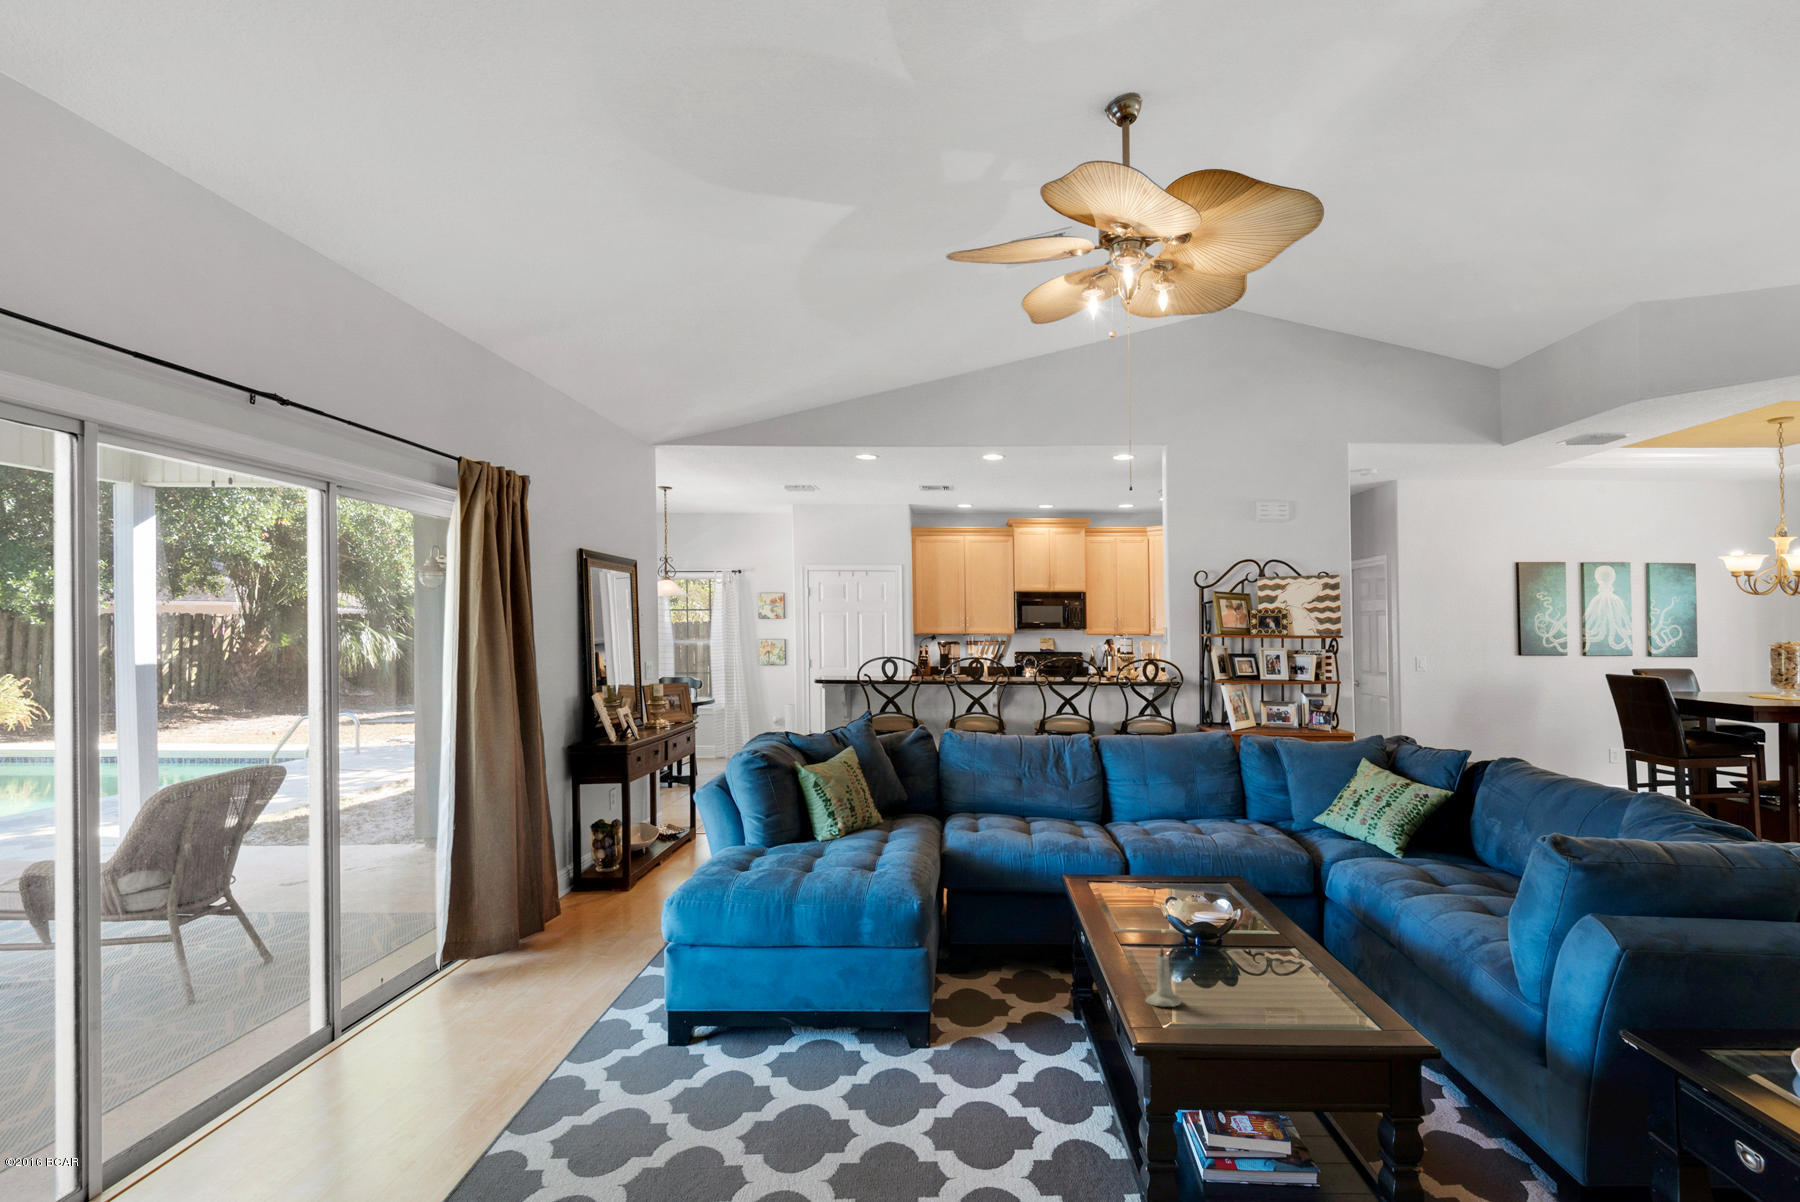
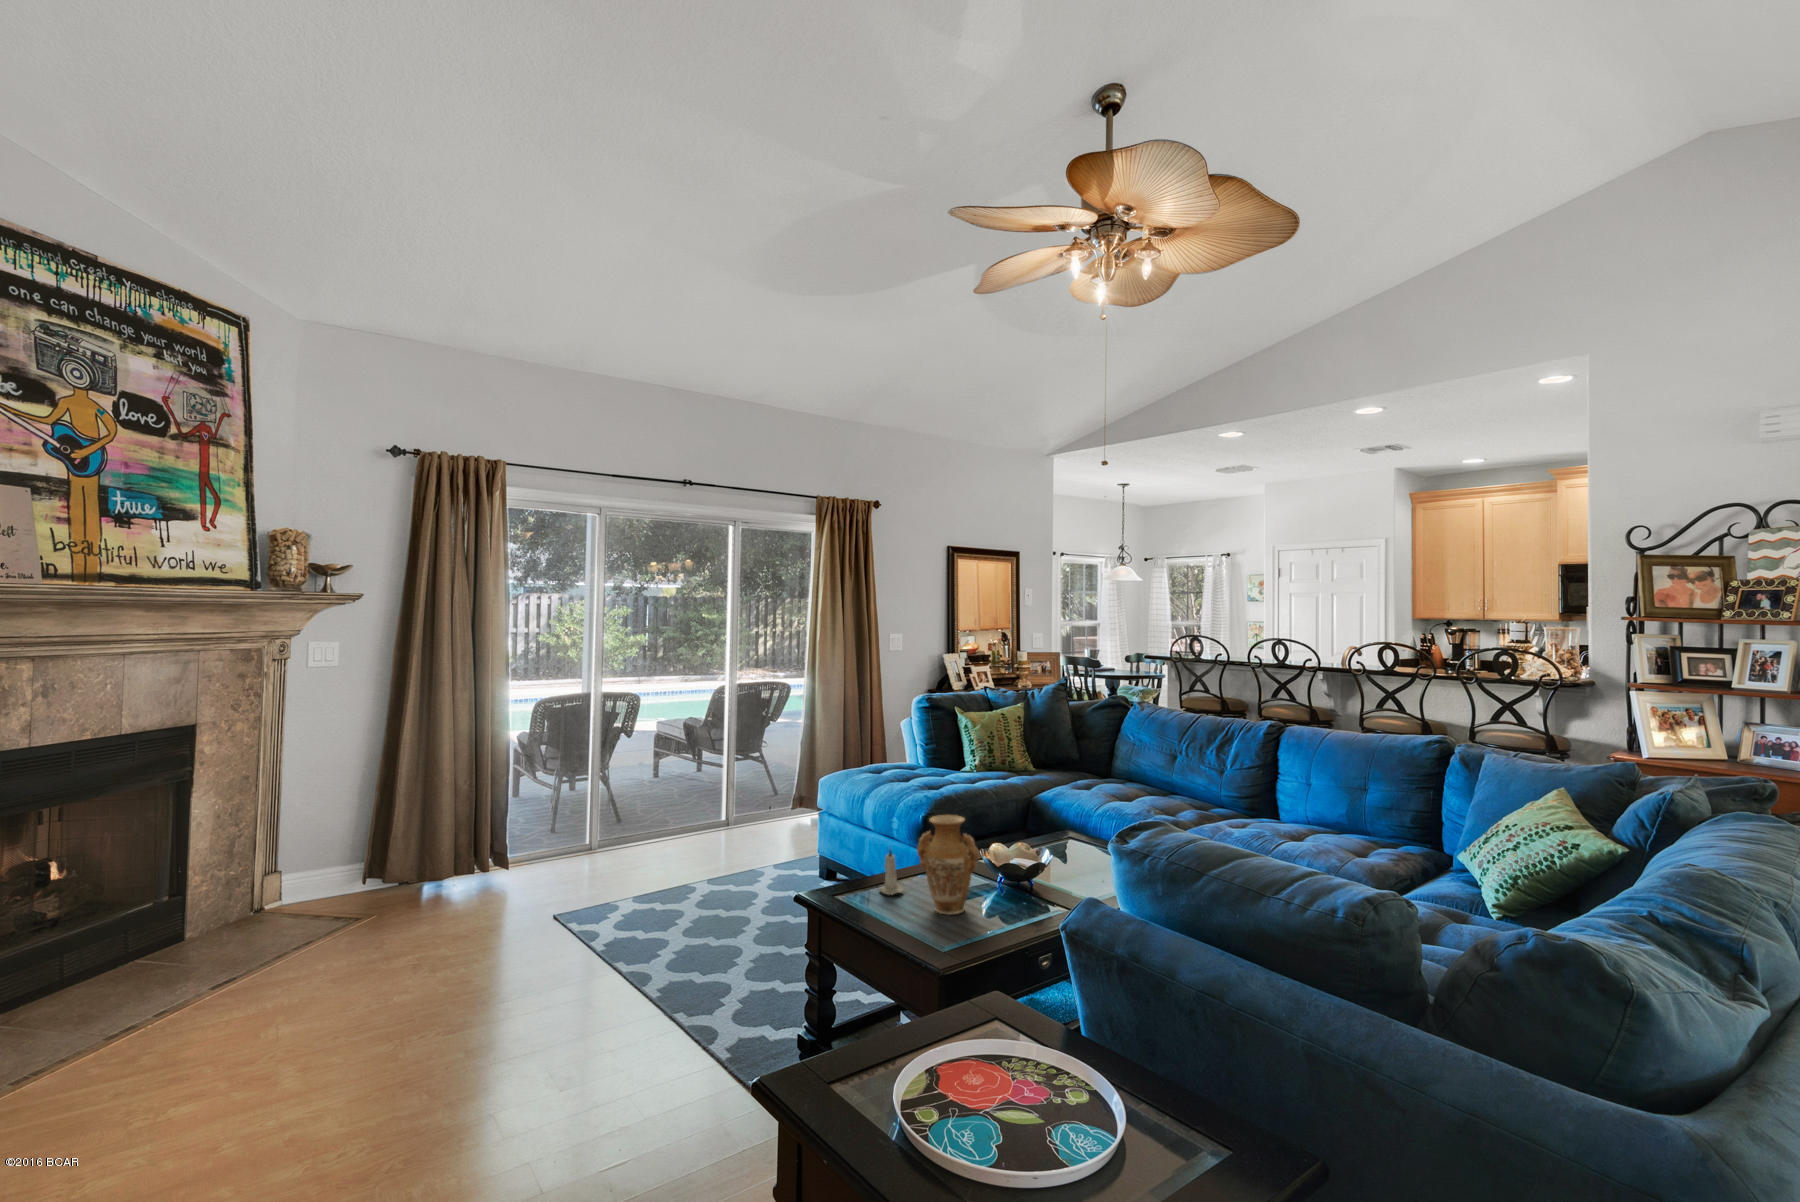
vase: none [1216,884,1274,1004] -> present [917,815,979,915]

